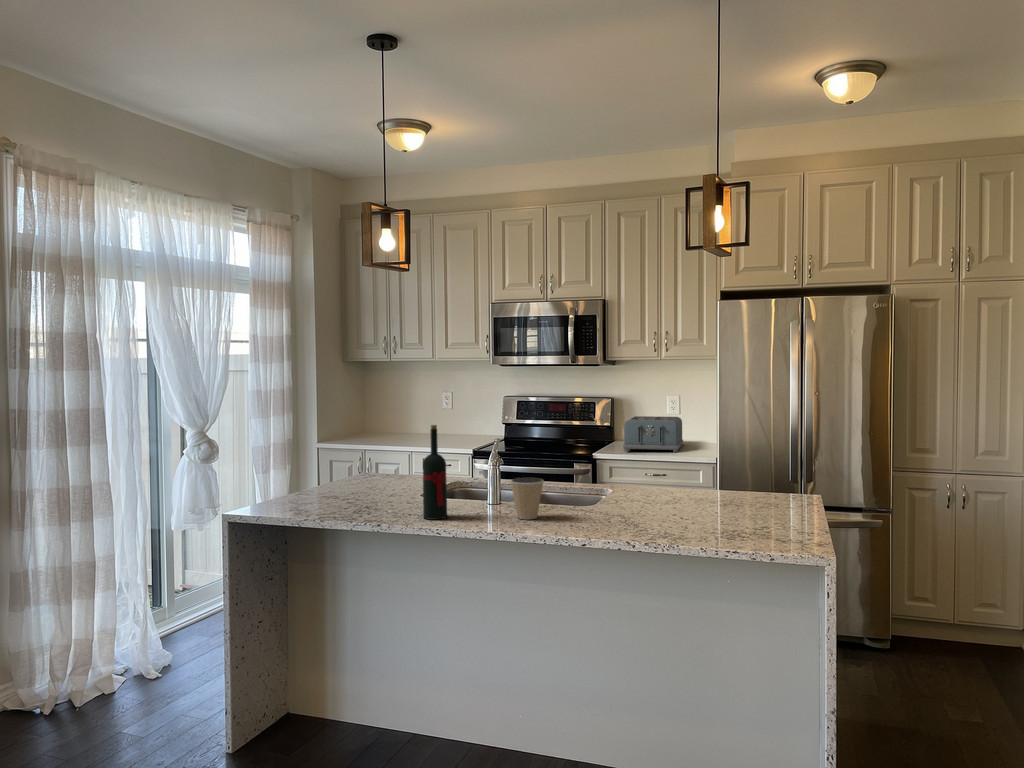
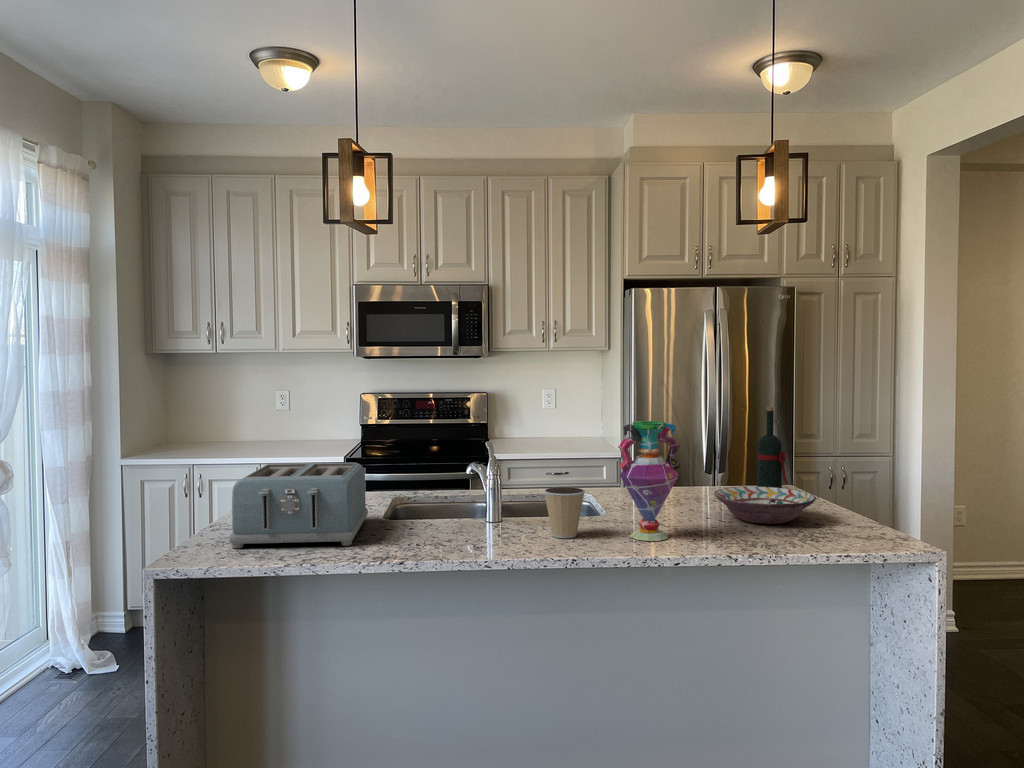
toaster: present [623,416,683,452] -> present [229,463,368,548]
wine bottle: present [423,425,447,520] -> present [757,407,788,488]
vase: none [565,425,619,527] -> present [618,421,680,541]
decorative bowl: none [677,488,769,522] -> present [714,487,816,524]

